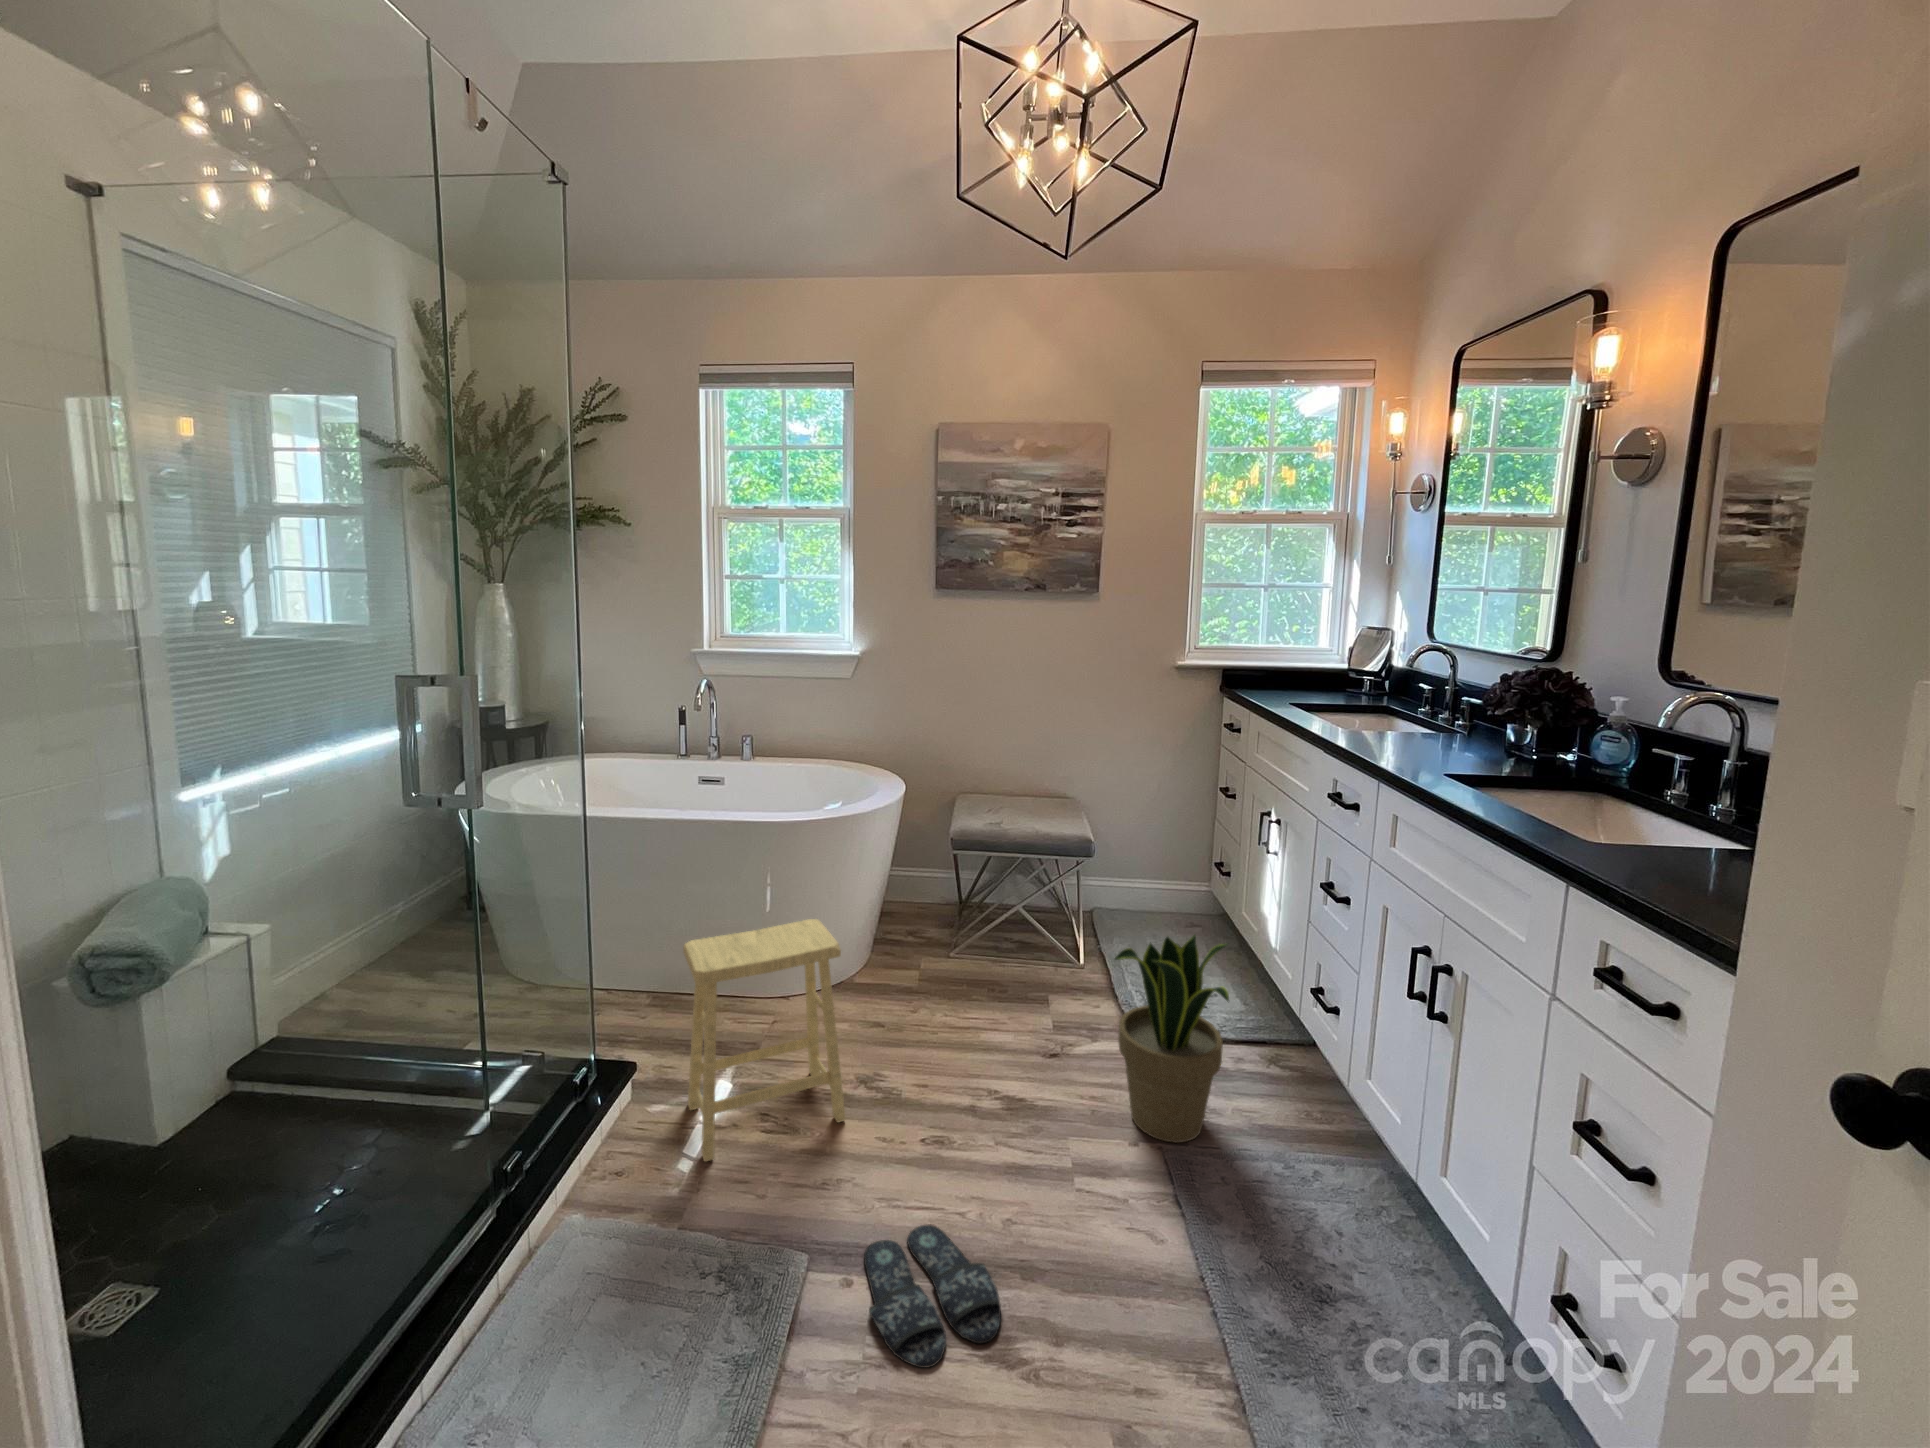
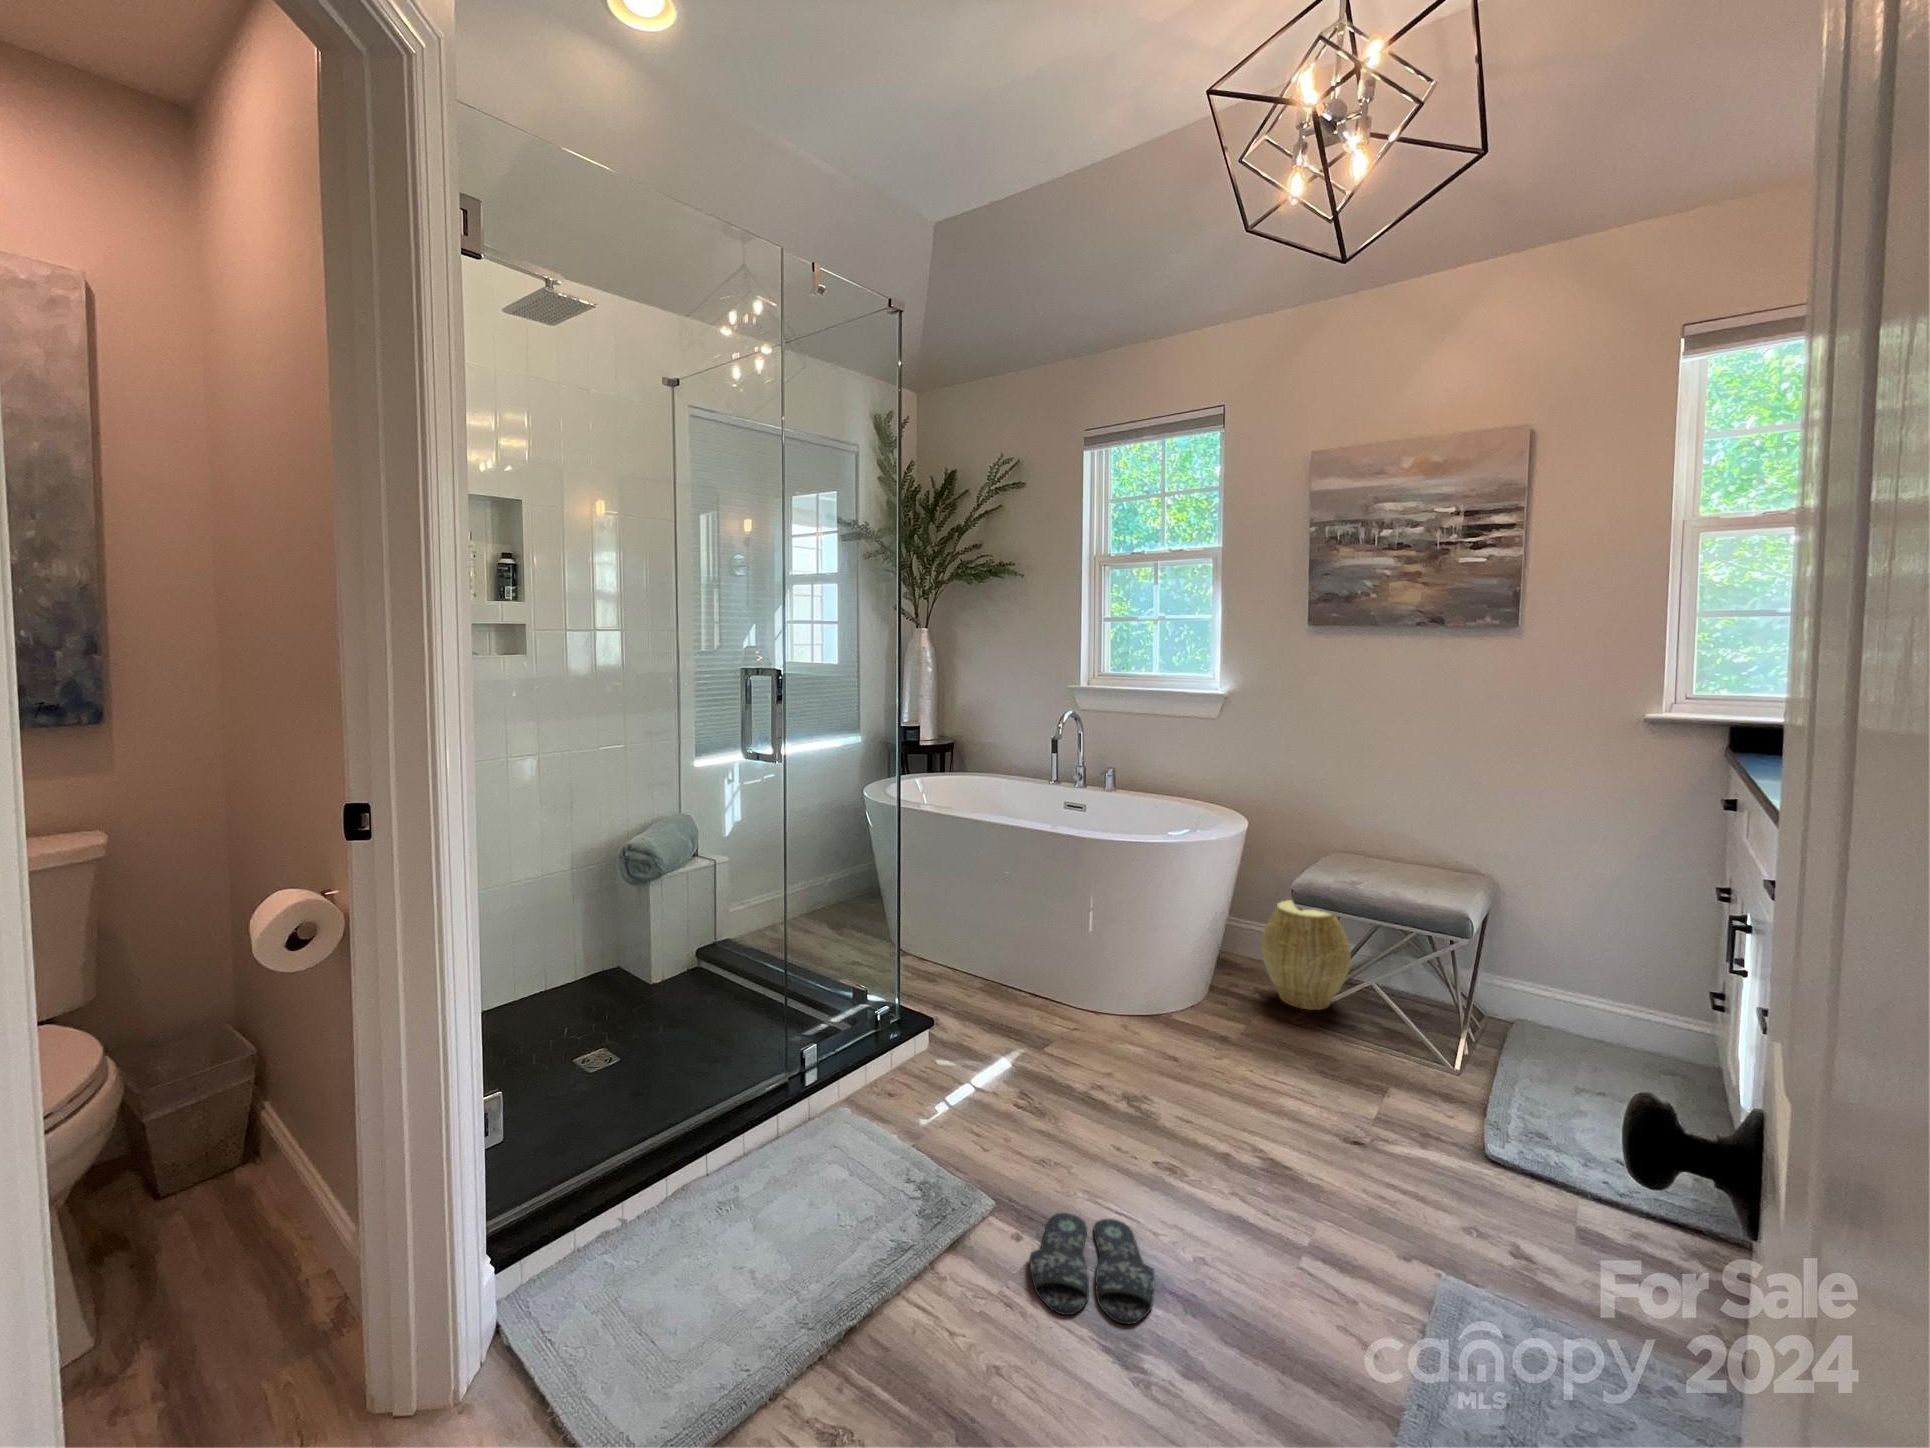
woven basket: none [914,839,986,936] -> present [1261,900,1351,1010]
footstool: present [683,919,845,1161] -> none [960,918,1093,1121]
potted plant: present [1115,935,1229,1143] -> none [1381,1014,1563,1280]

